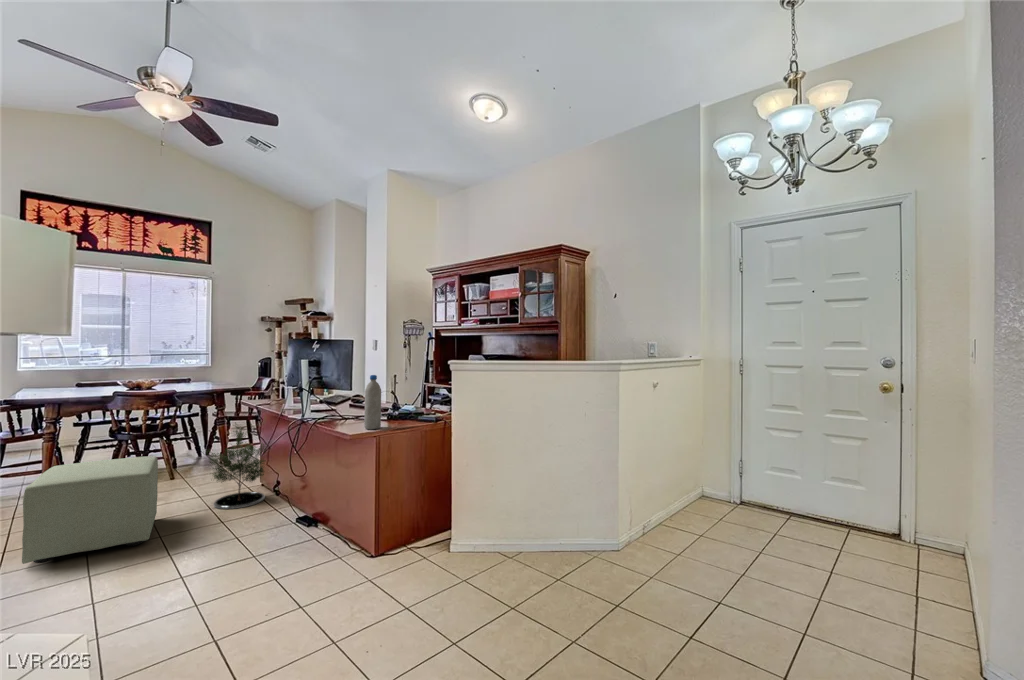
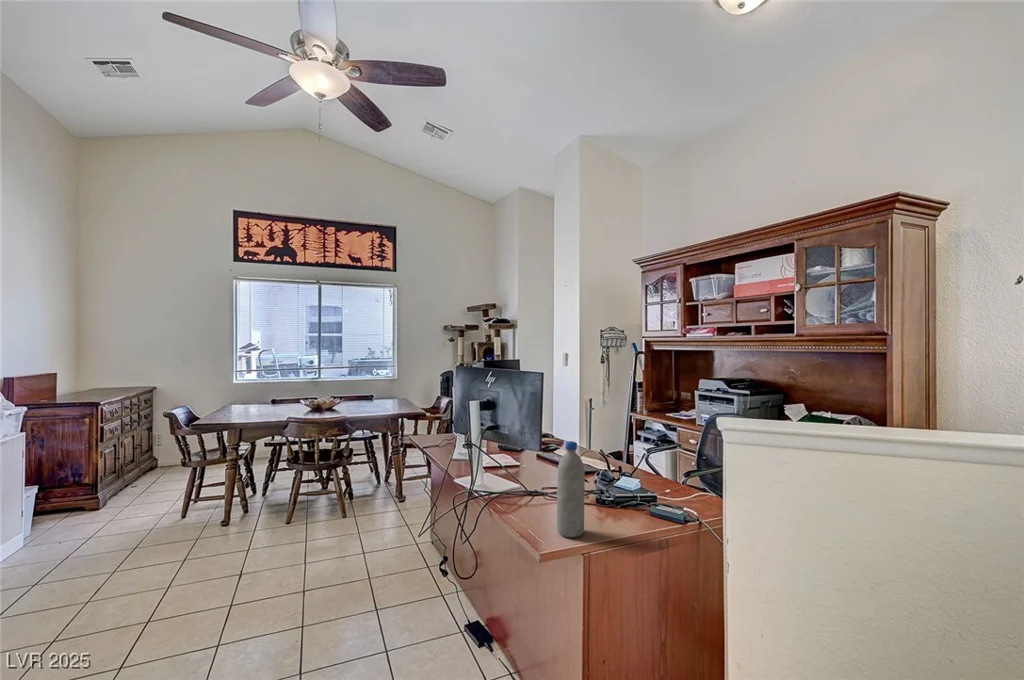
potted tree: present [209,427,265,509] -> none [365,466,435,582]
ottoman: present [22,456,158,564] -> none [167,507,315,643]

